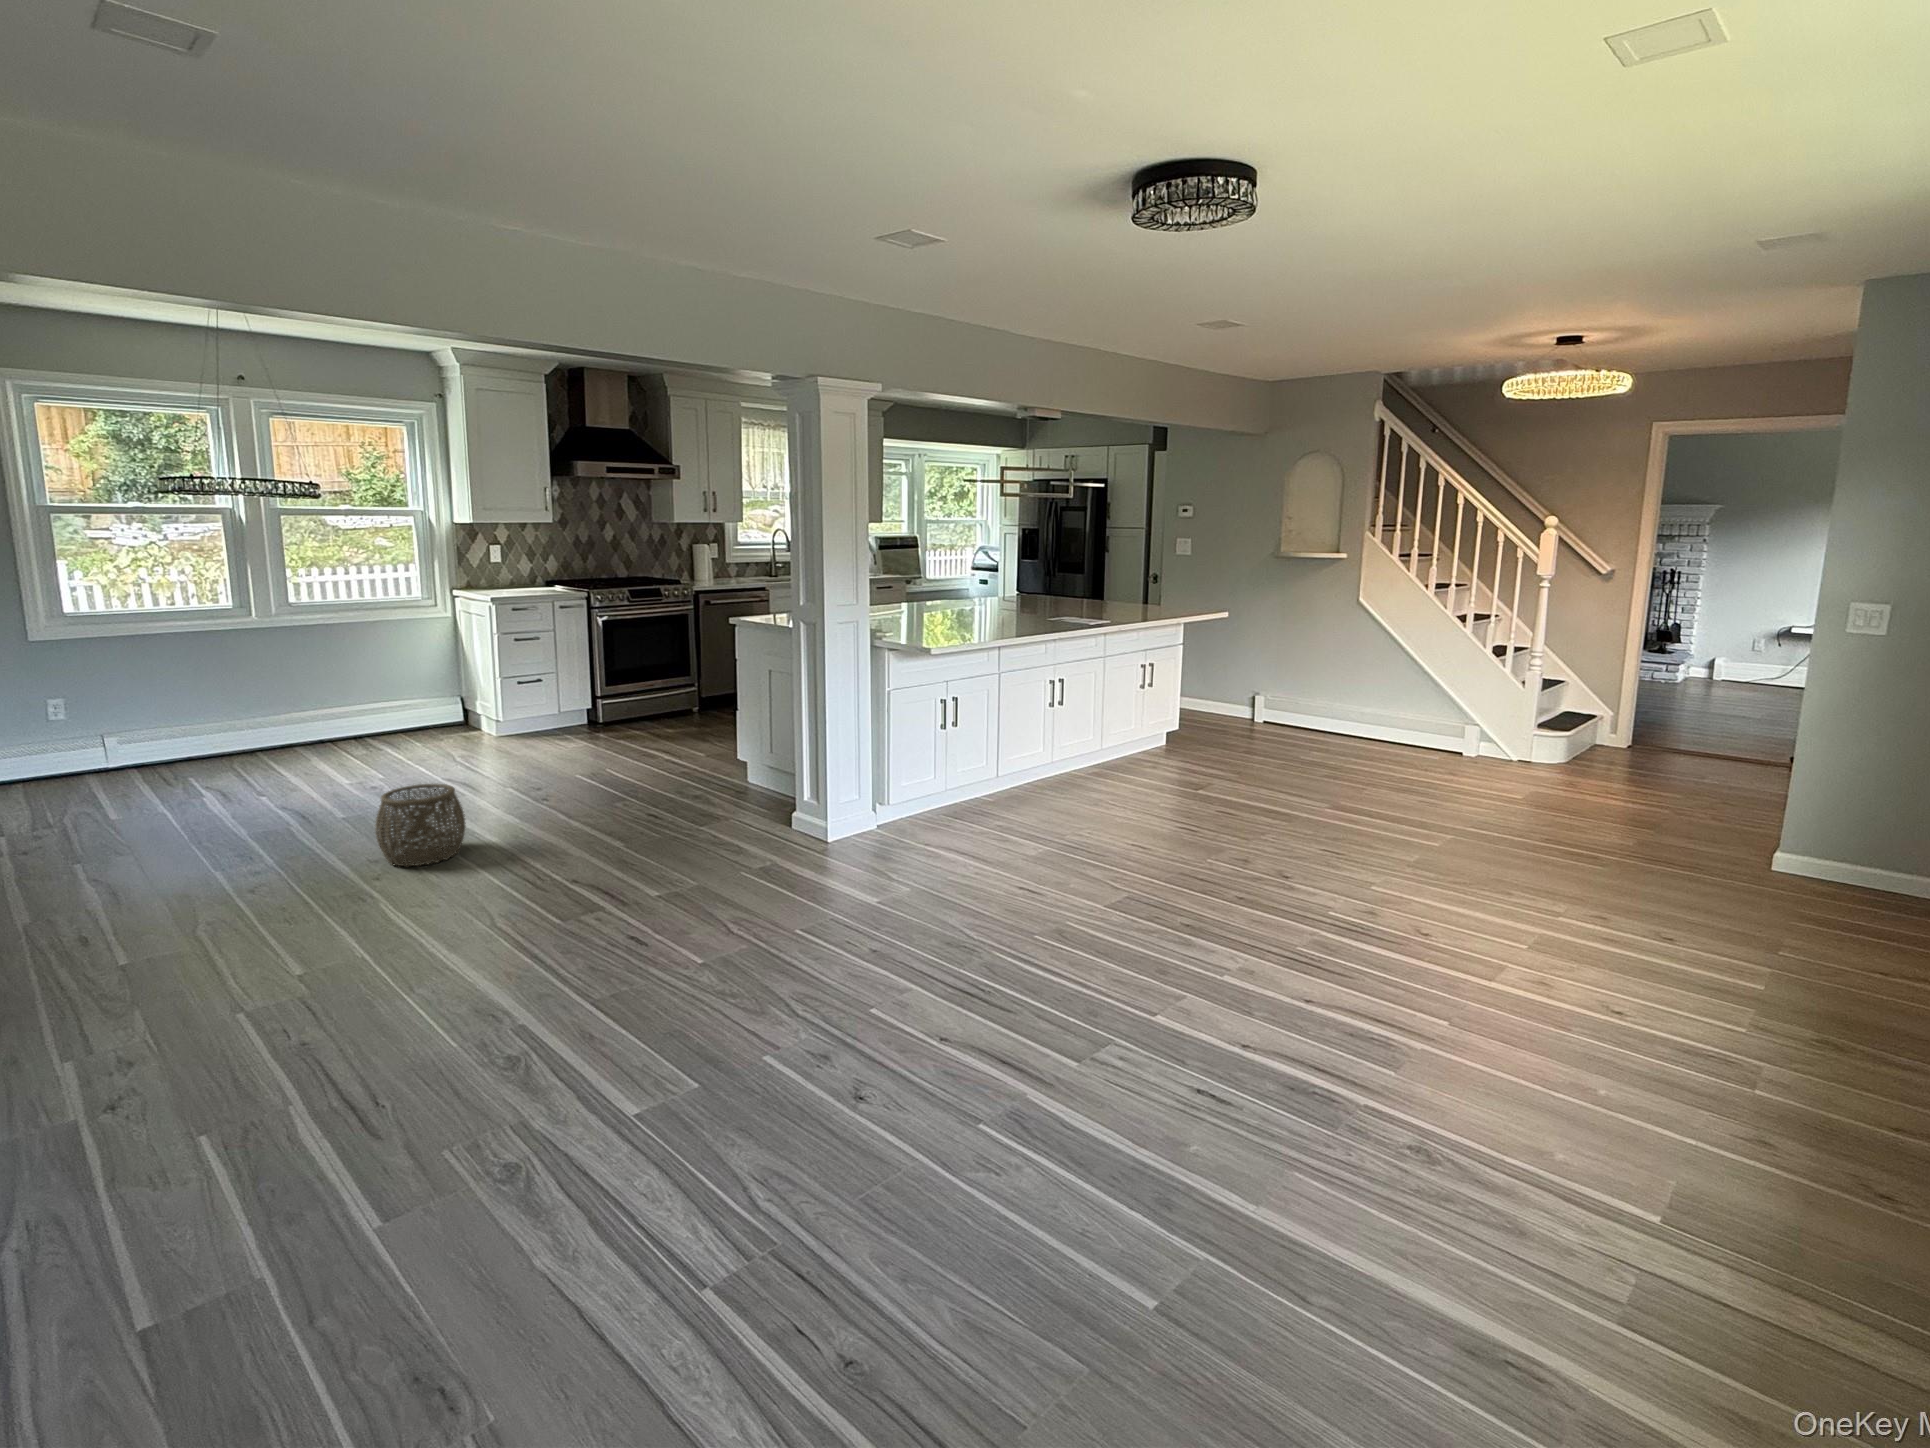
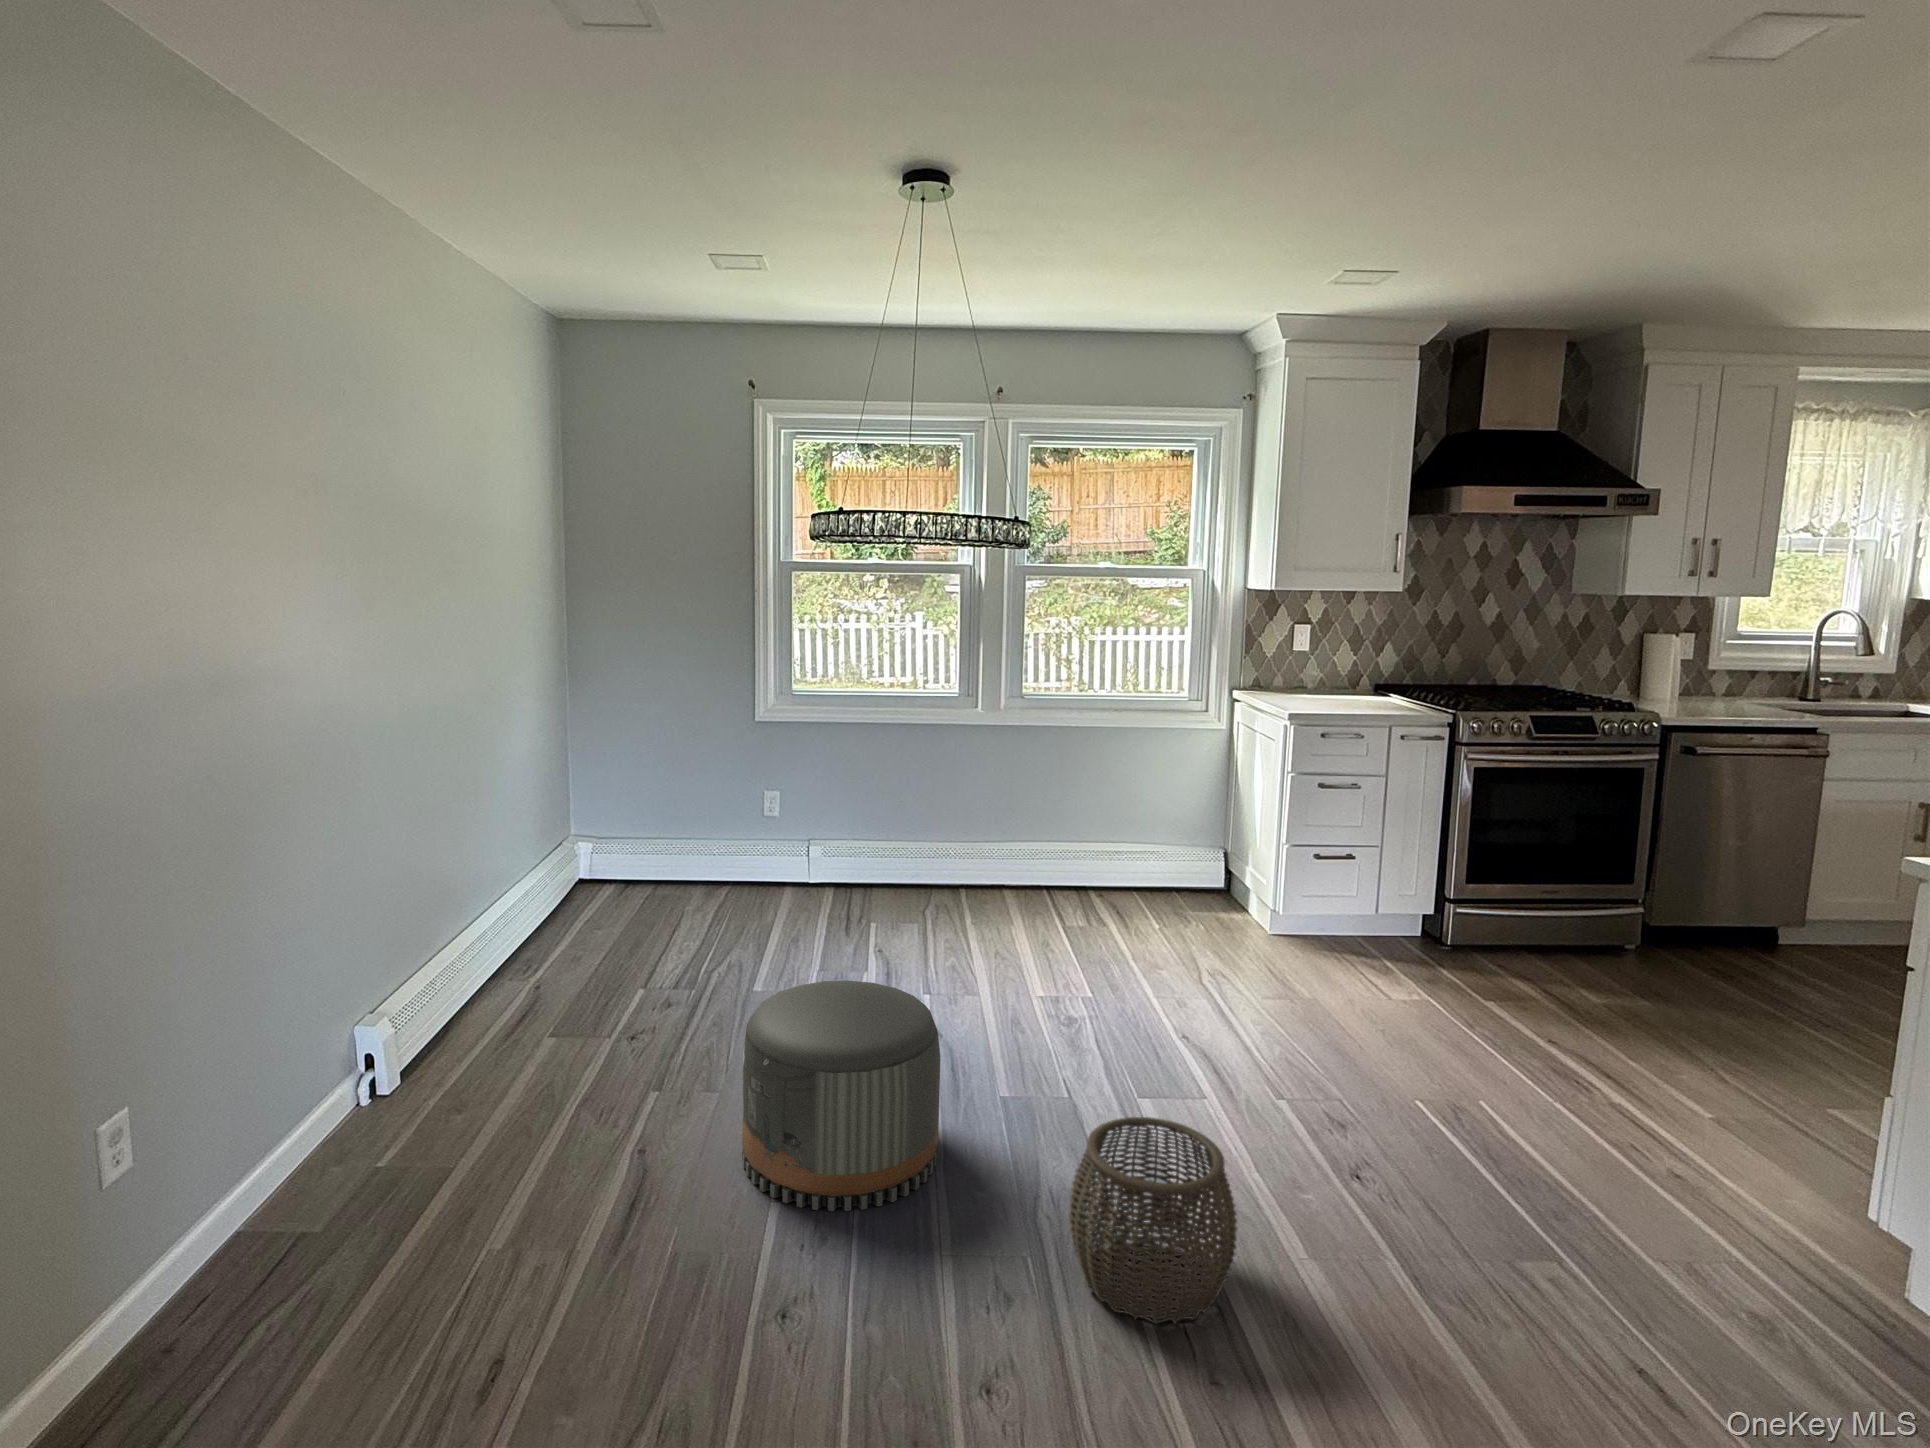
pouf: none [127,767,285,888] -> present [742,980,940,1211]

